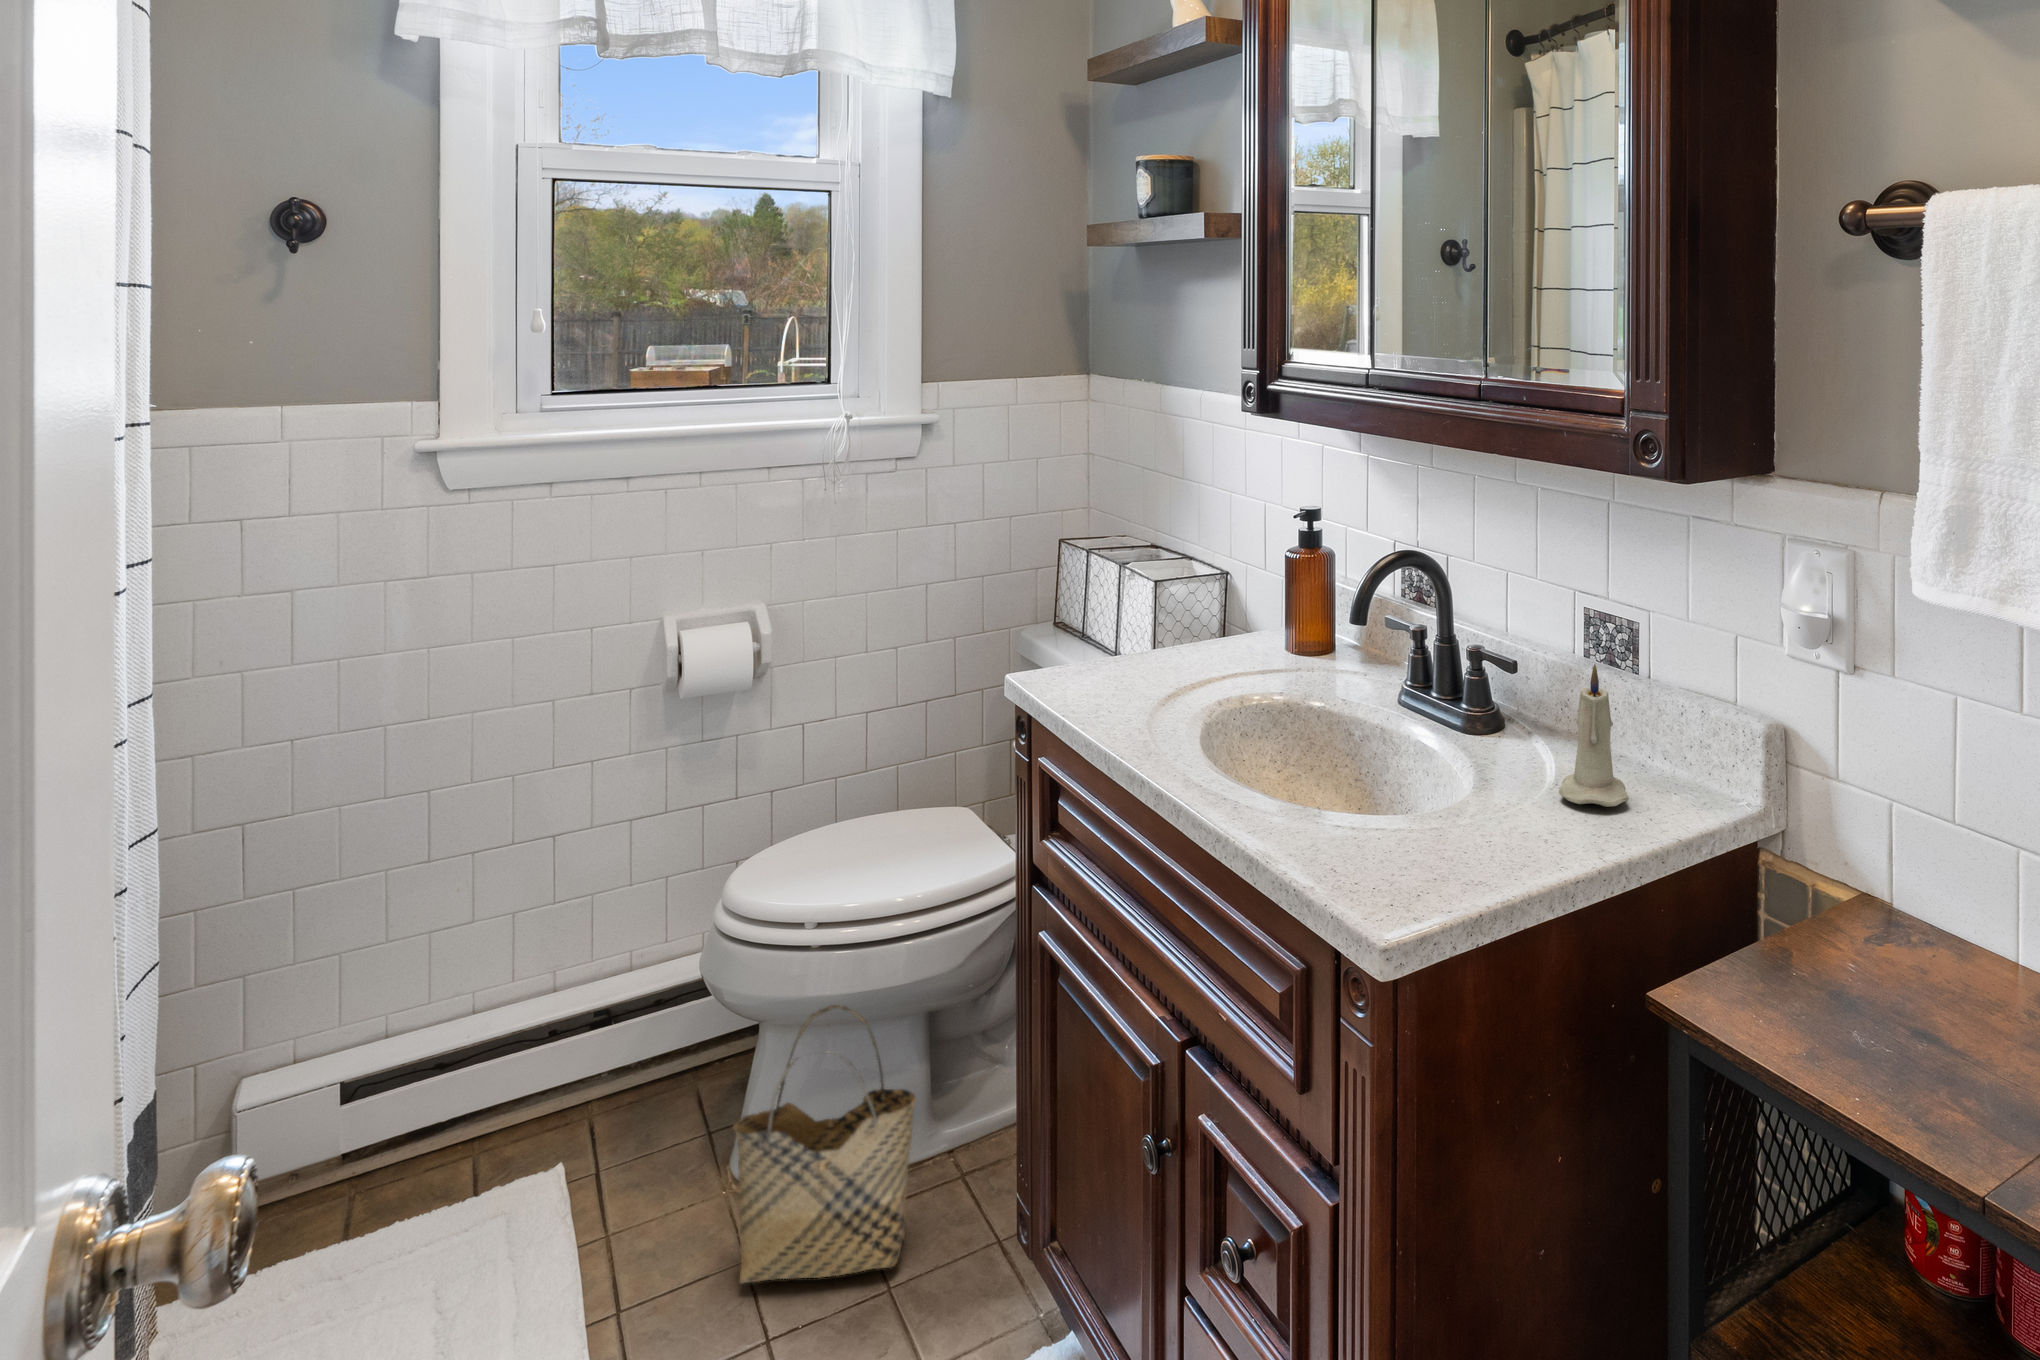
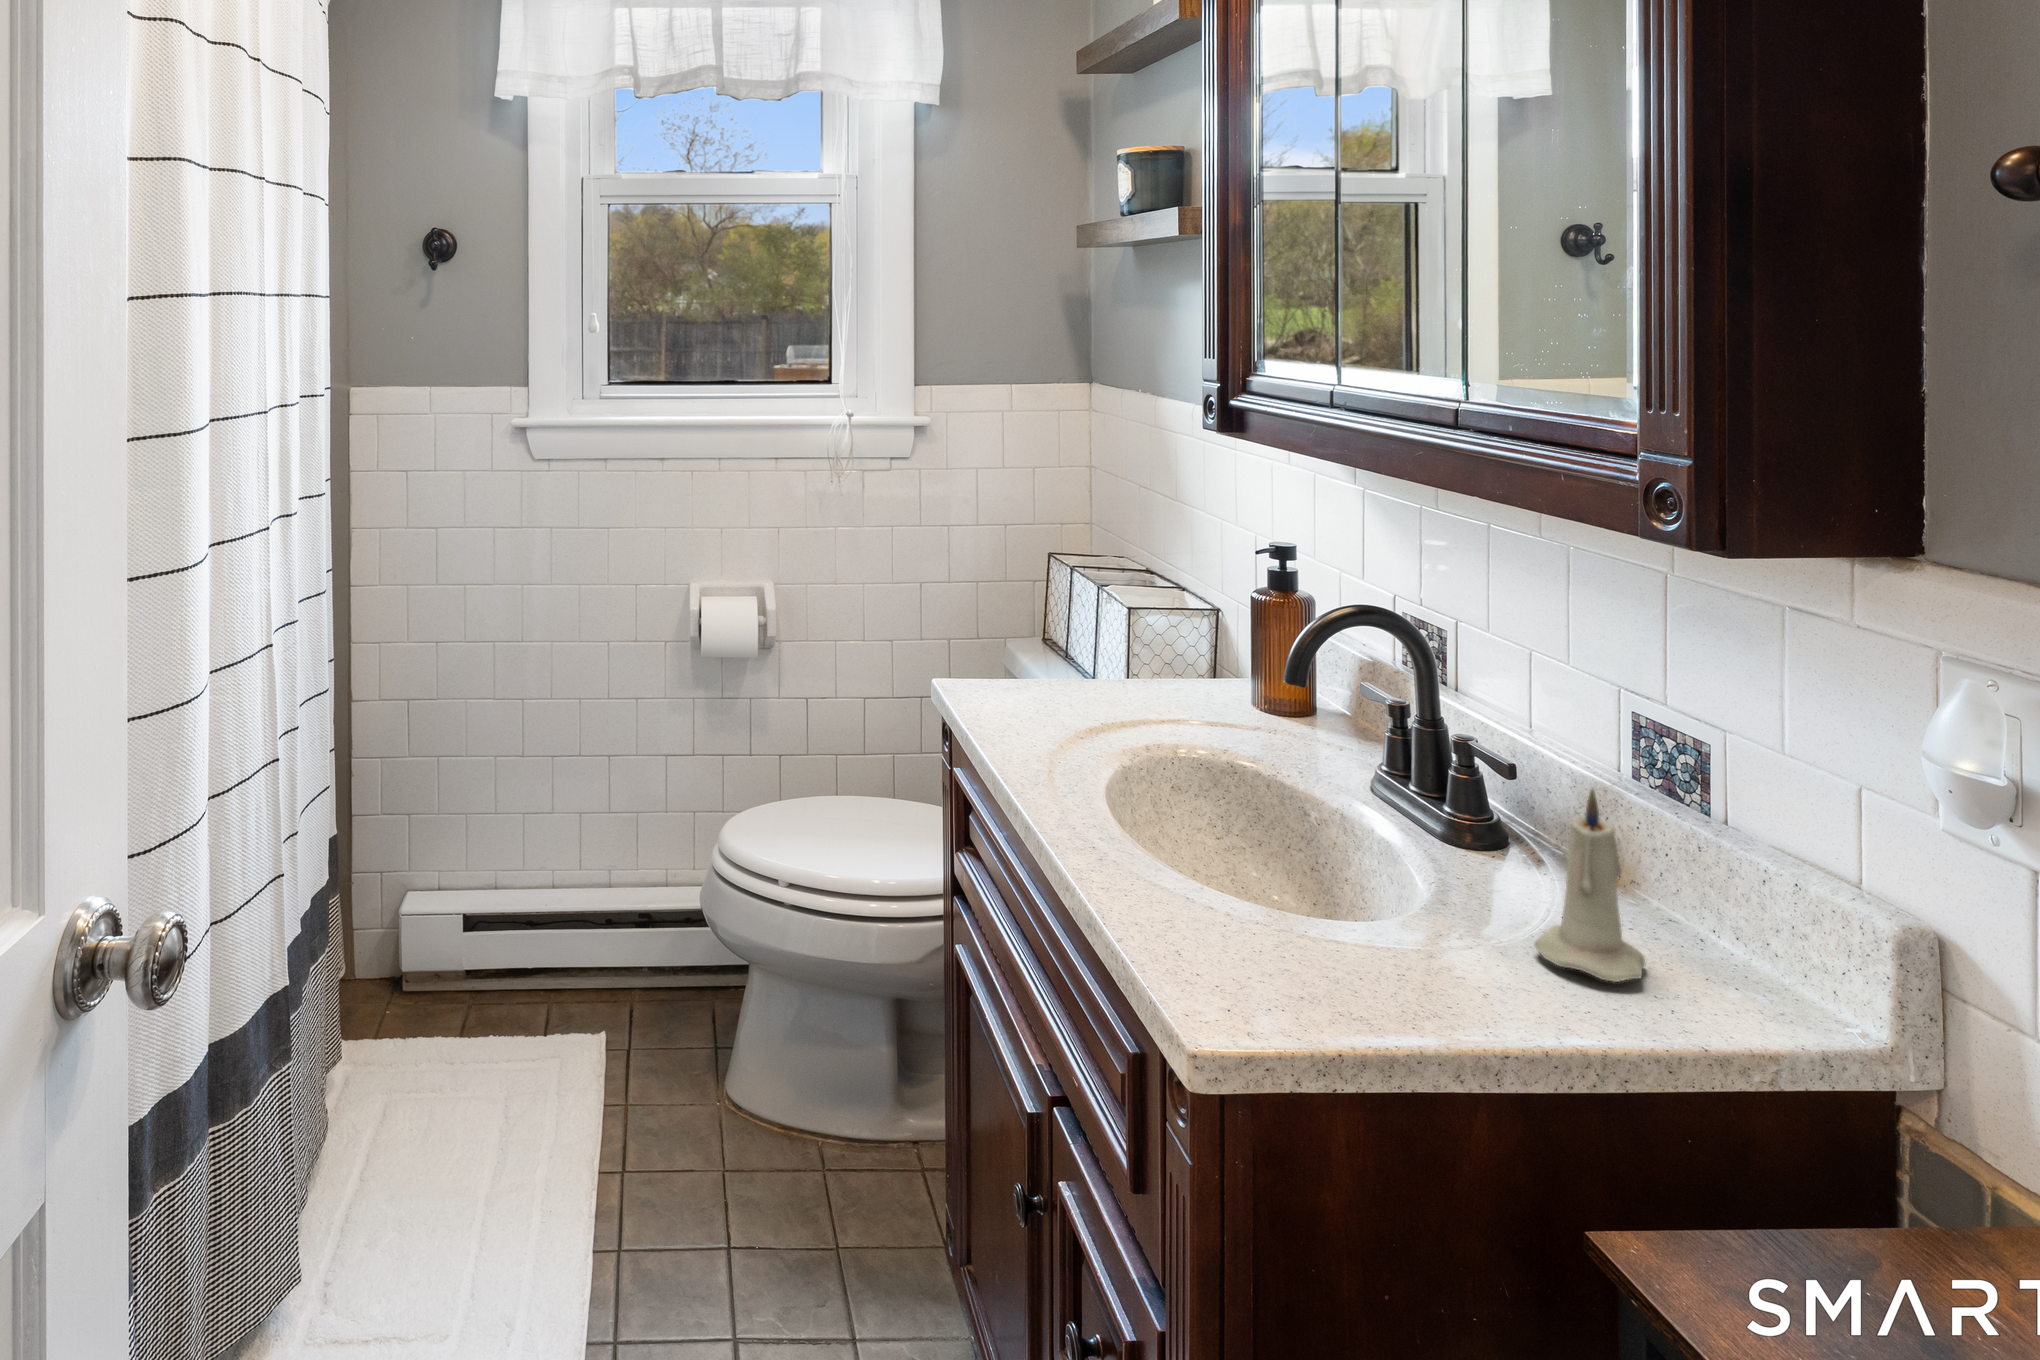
woven basket: present [733,1005,916,1284] -> none [707,965,865,1228]

